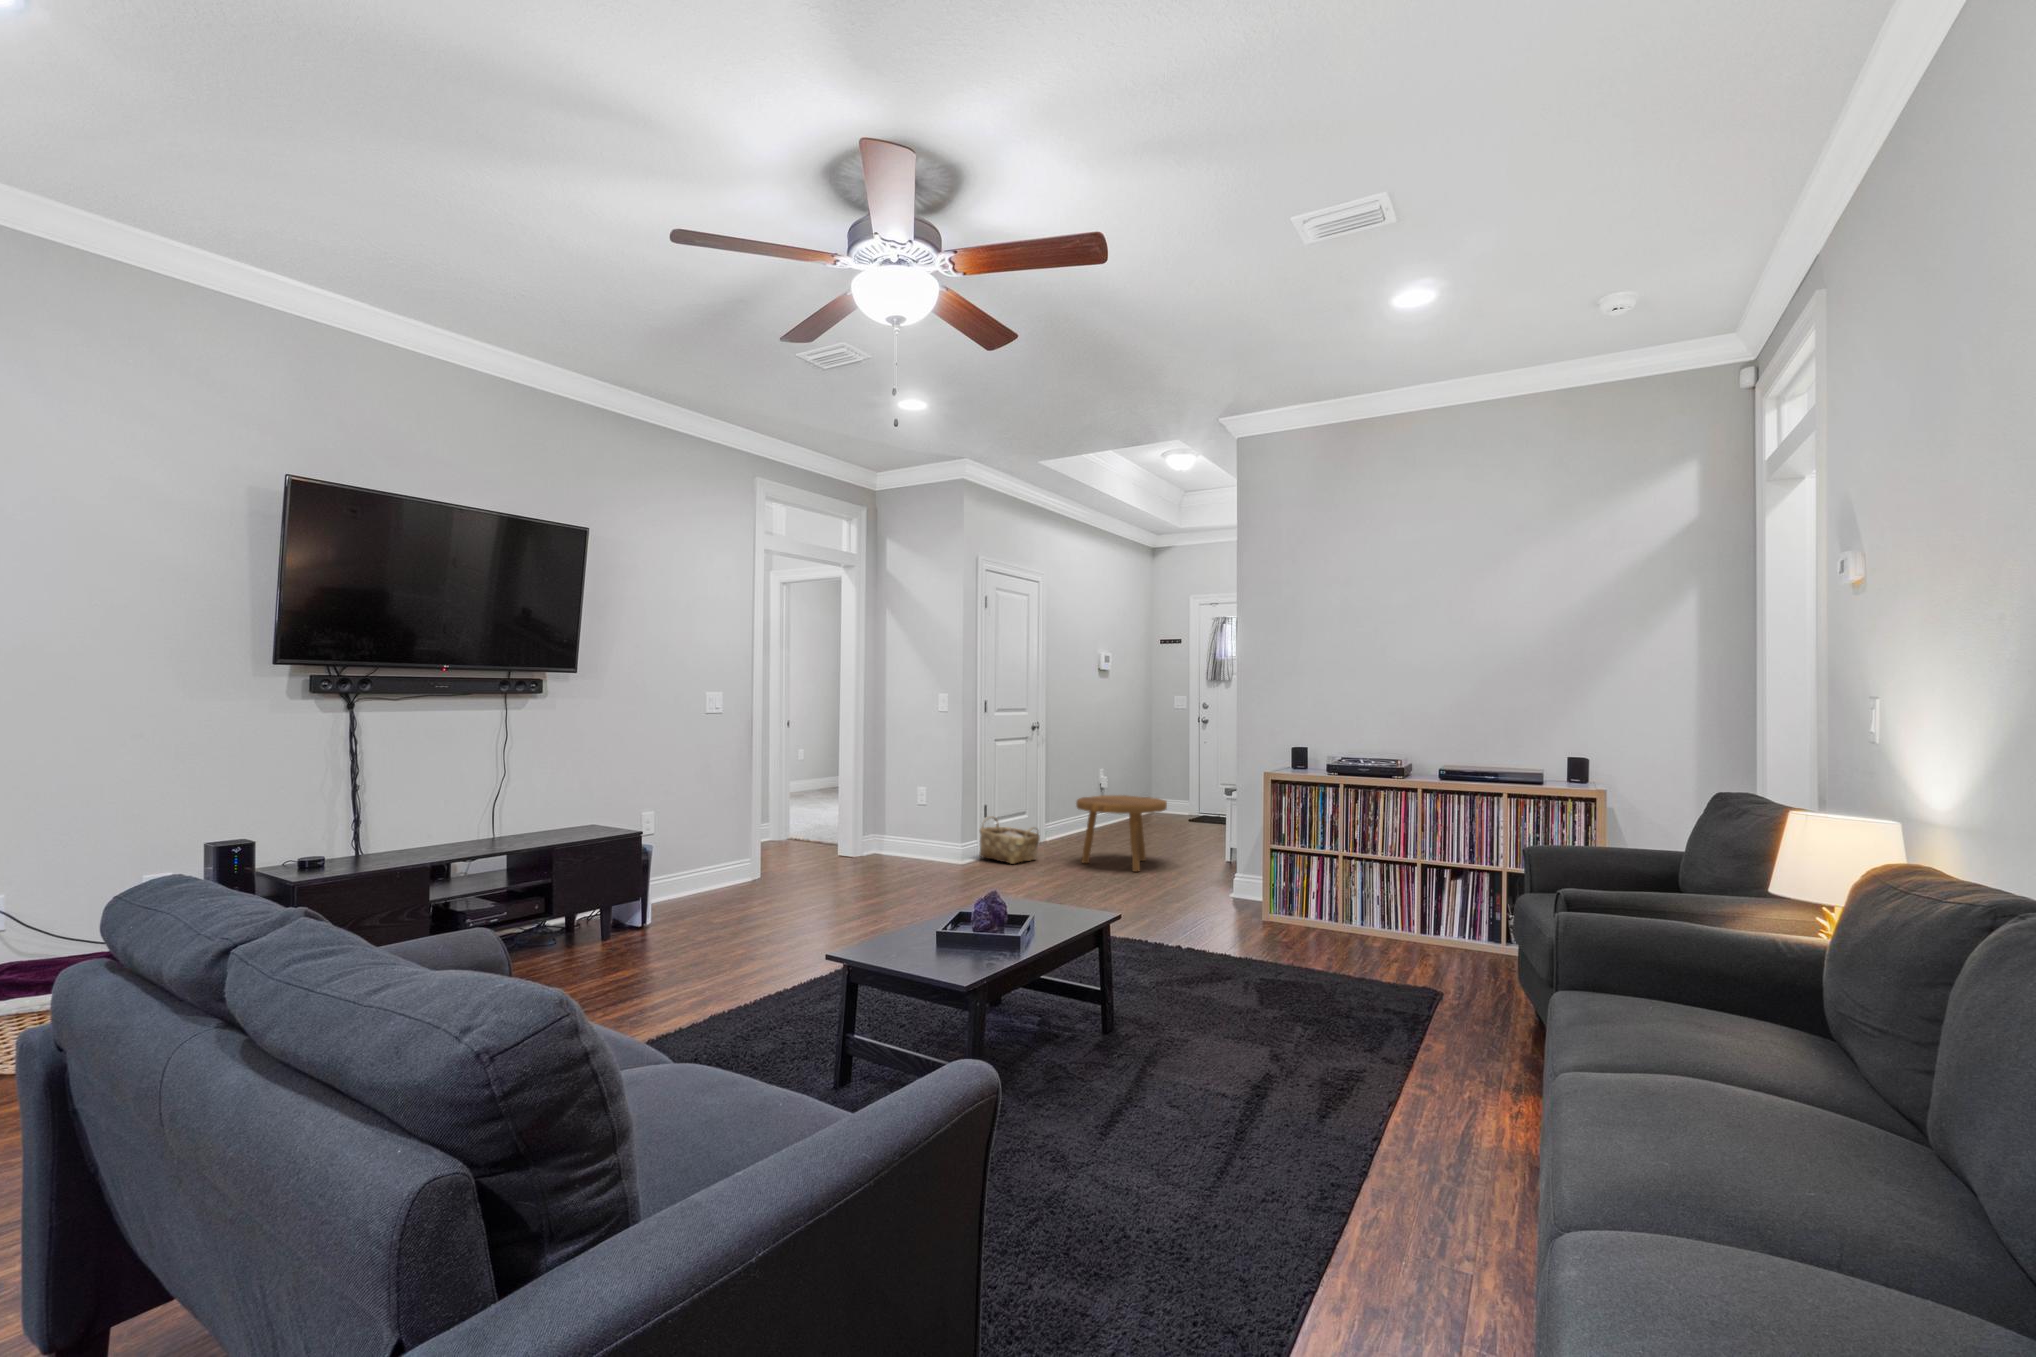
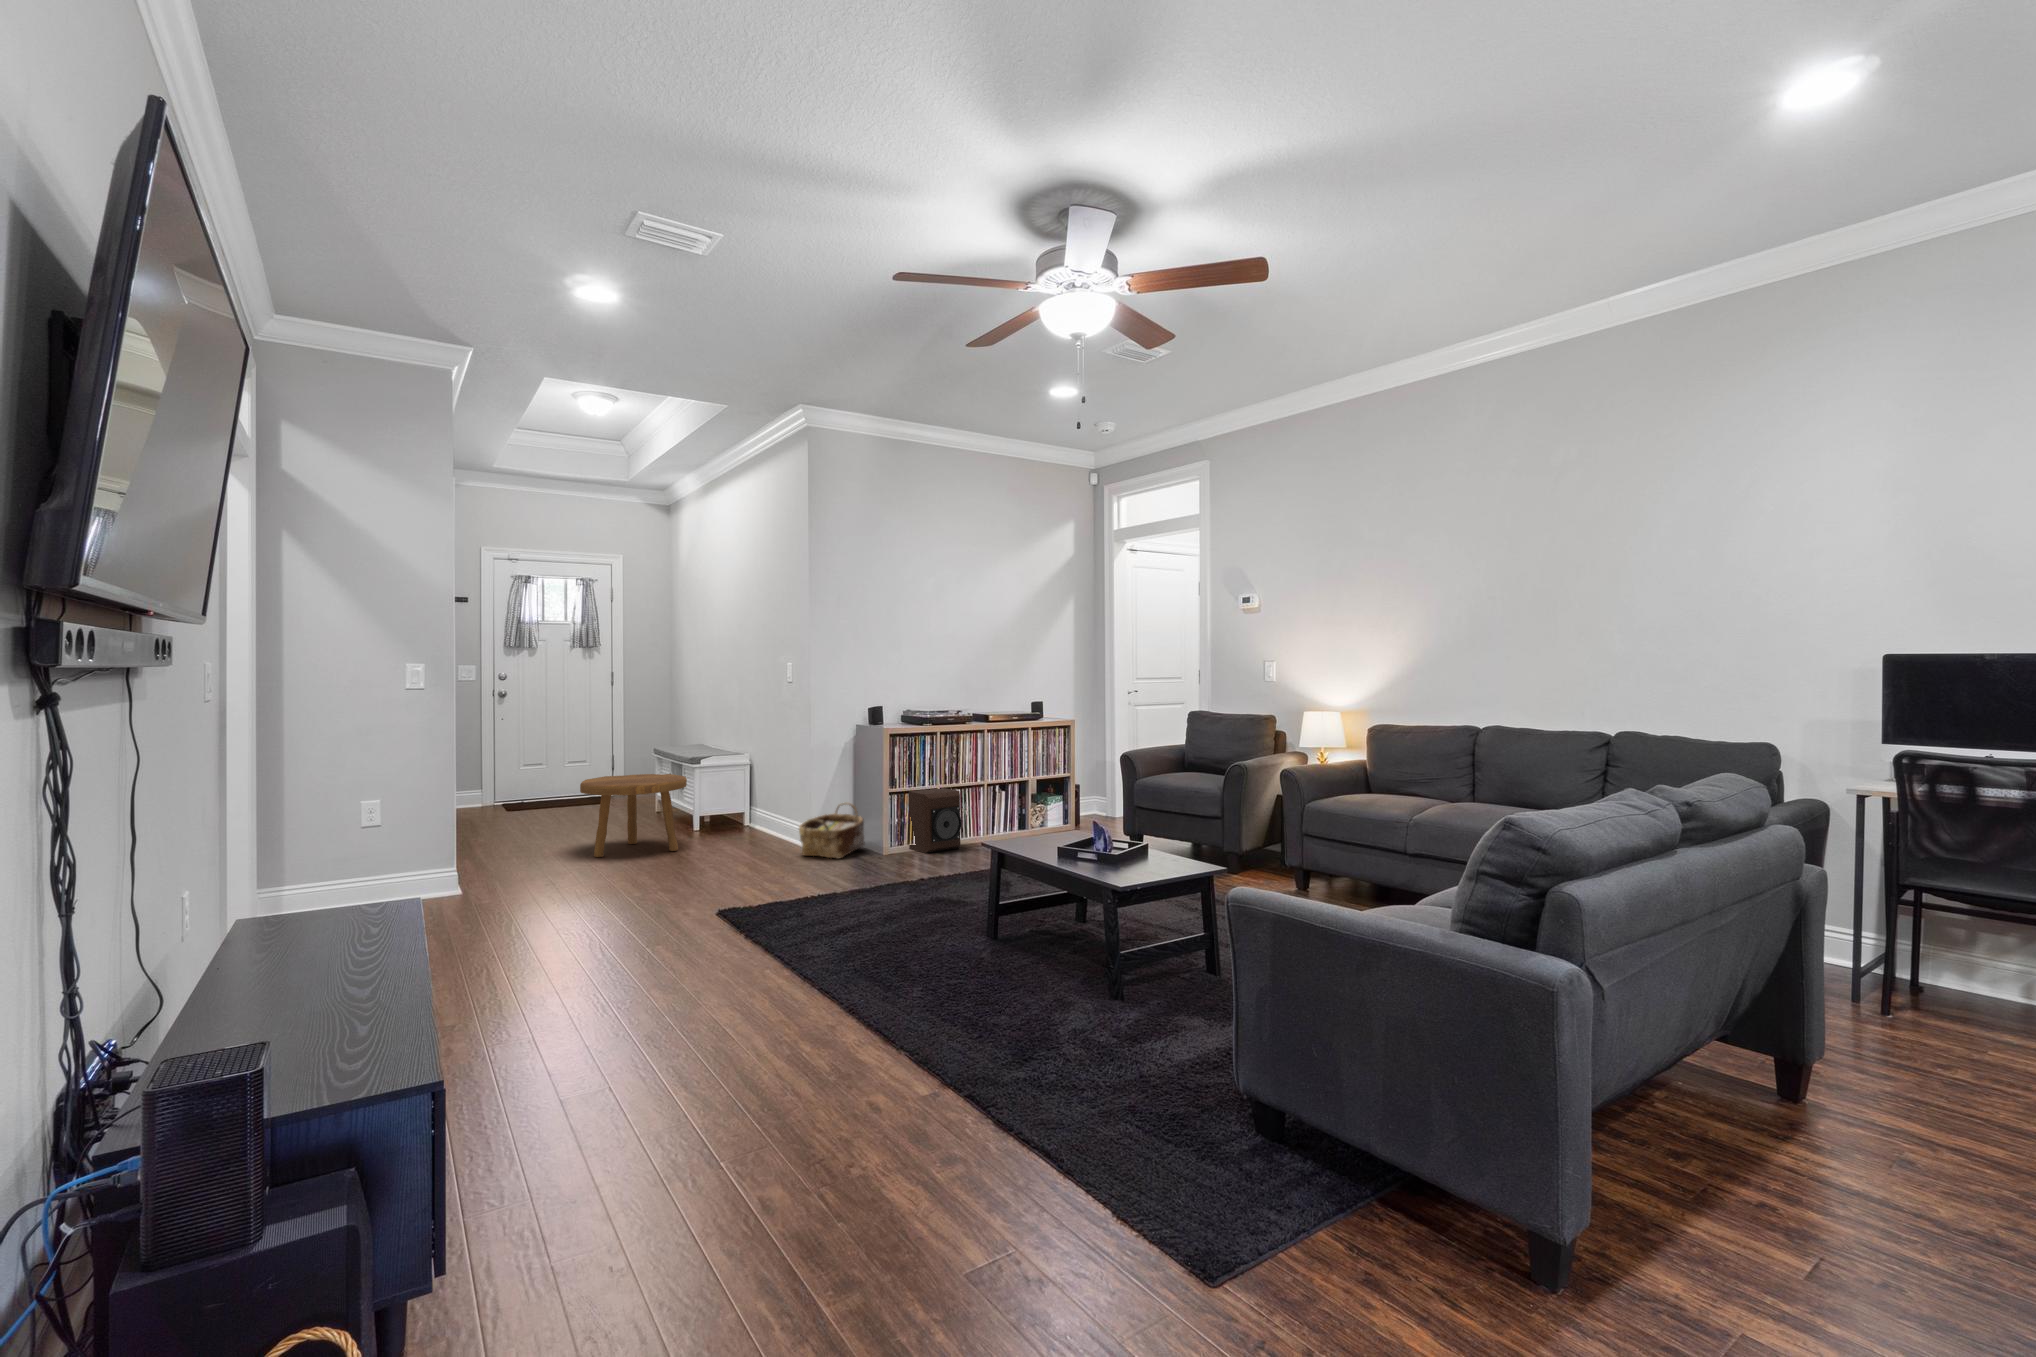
woven basket: present [979,816,1040,864] -> present [799,802,865,859]
speaker: none [1279,852,1341,936] -> present [909,788,962,853]

